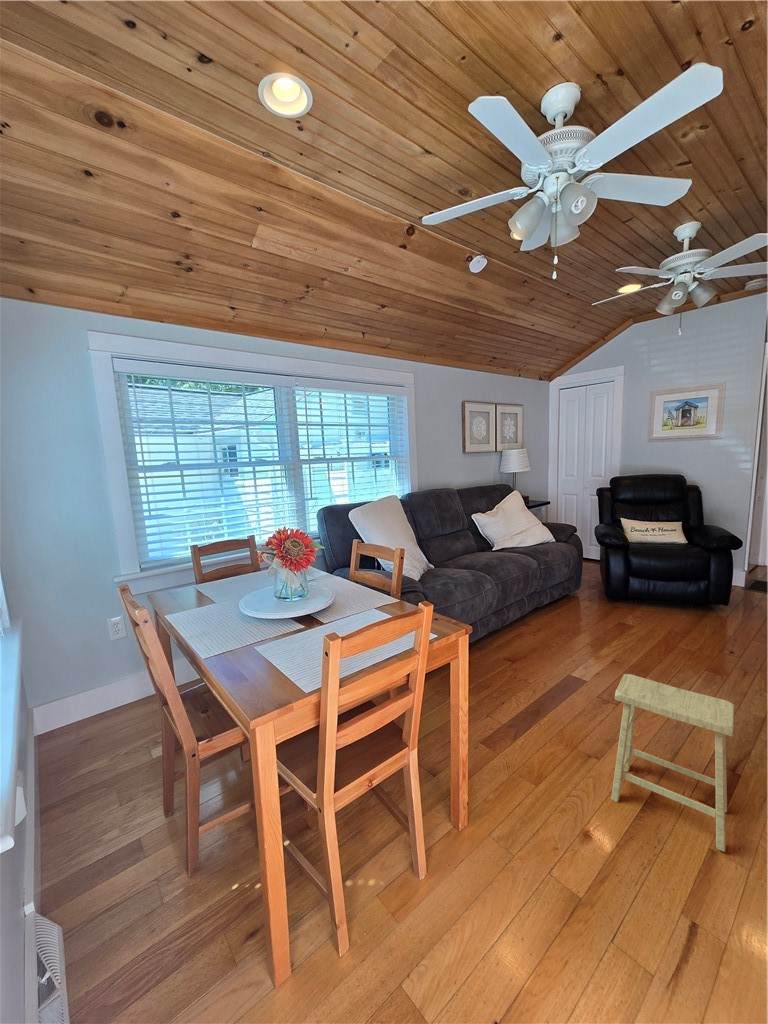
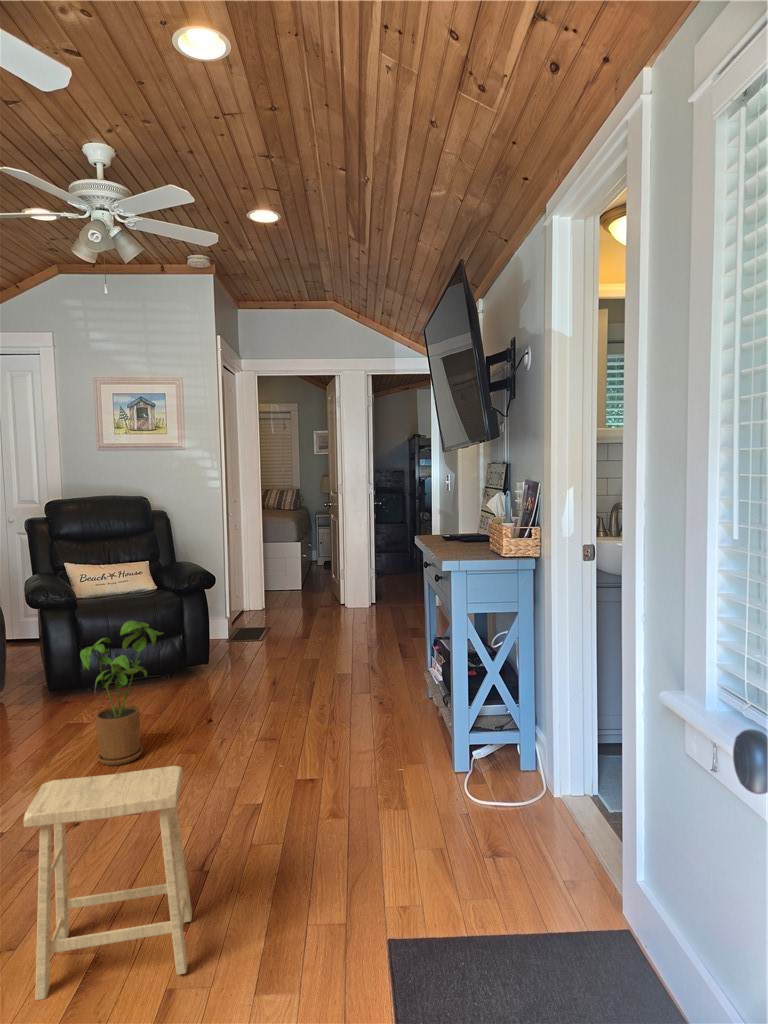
house plant: none [636,570,703,664] -> present [80,621,163,765]

